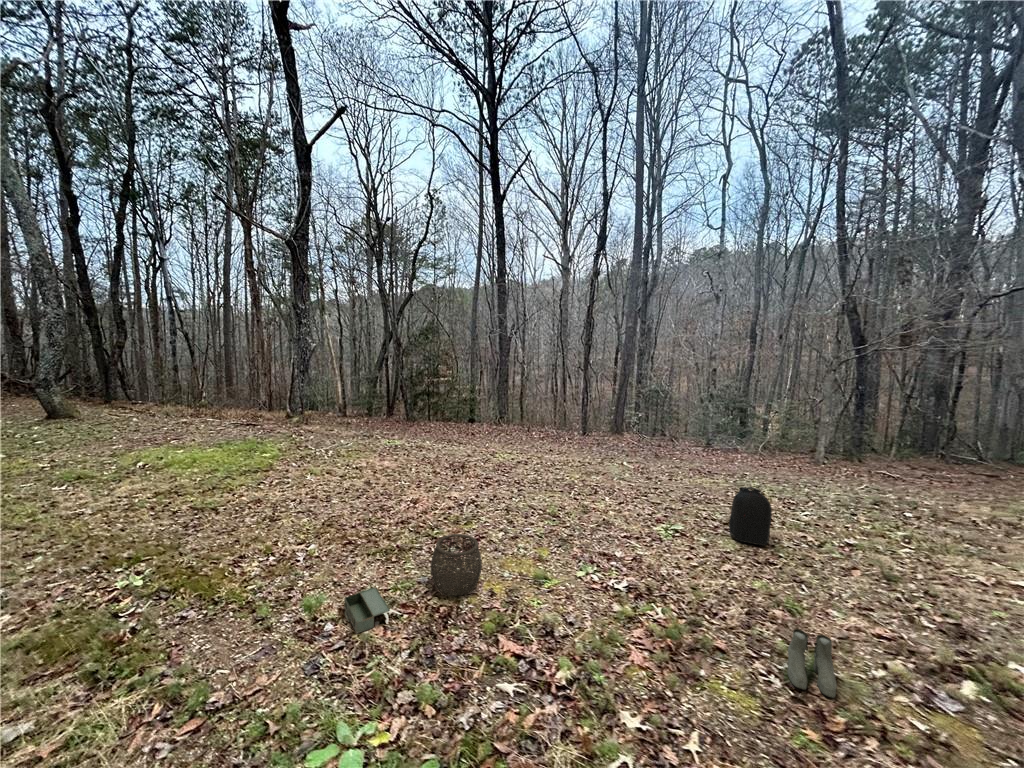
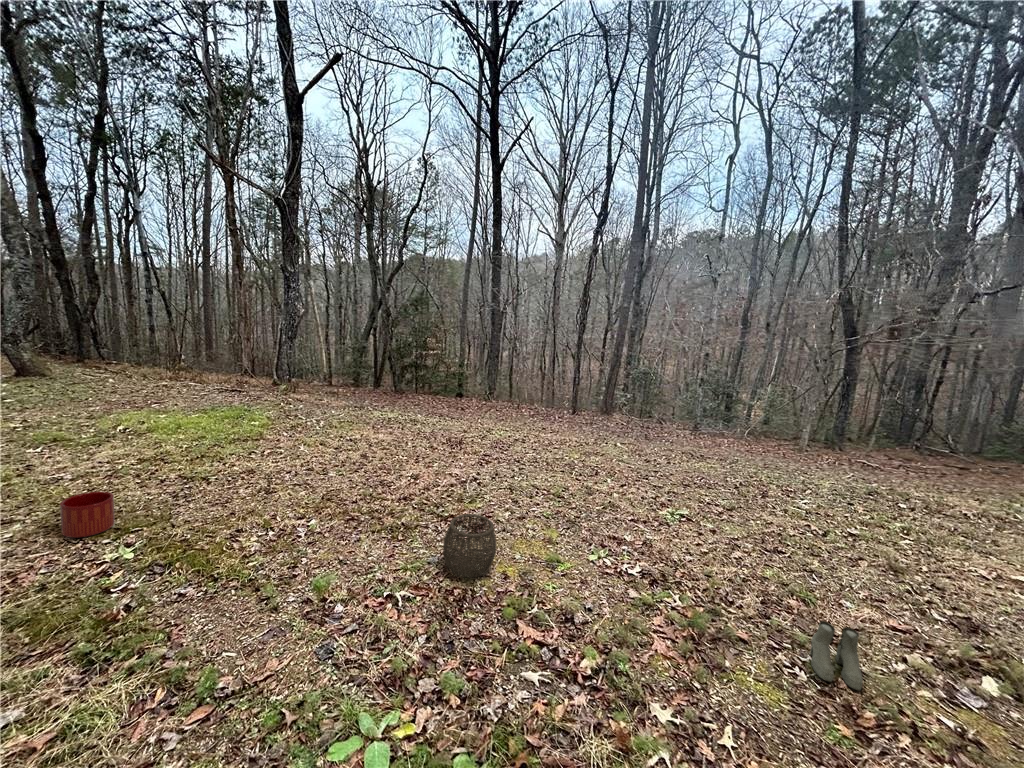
backpack: present [729,487,772,545] -> none [735,475,780,533]
planter: none [80,523,129,567] -> present [60,491,115,538]
toolbox: present [344,588,390,634] -> none [354,567,404,616]

